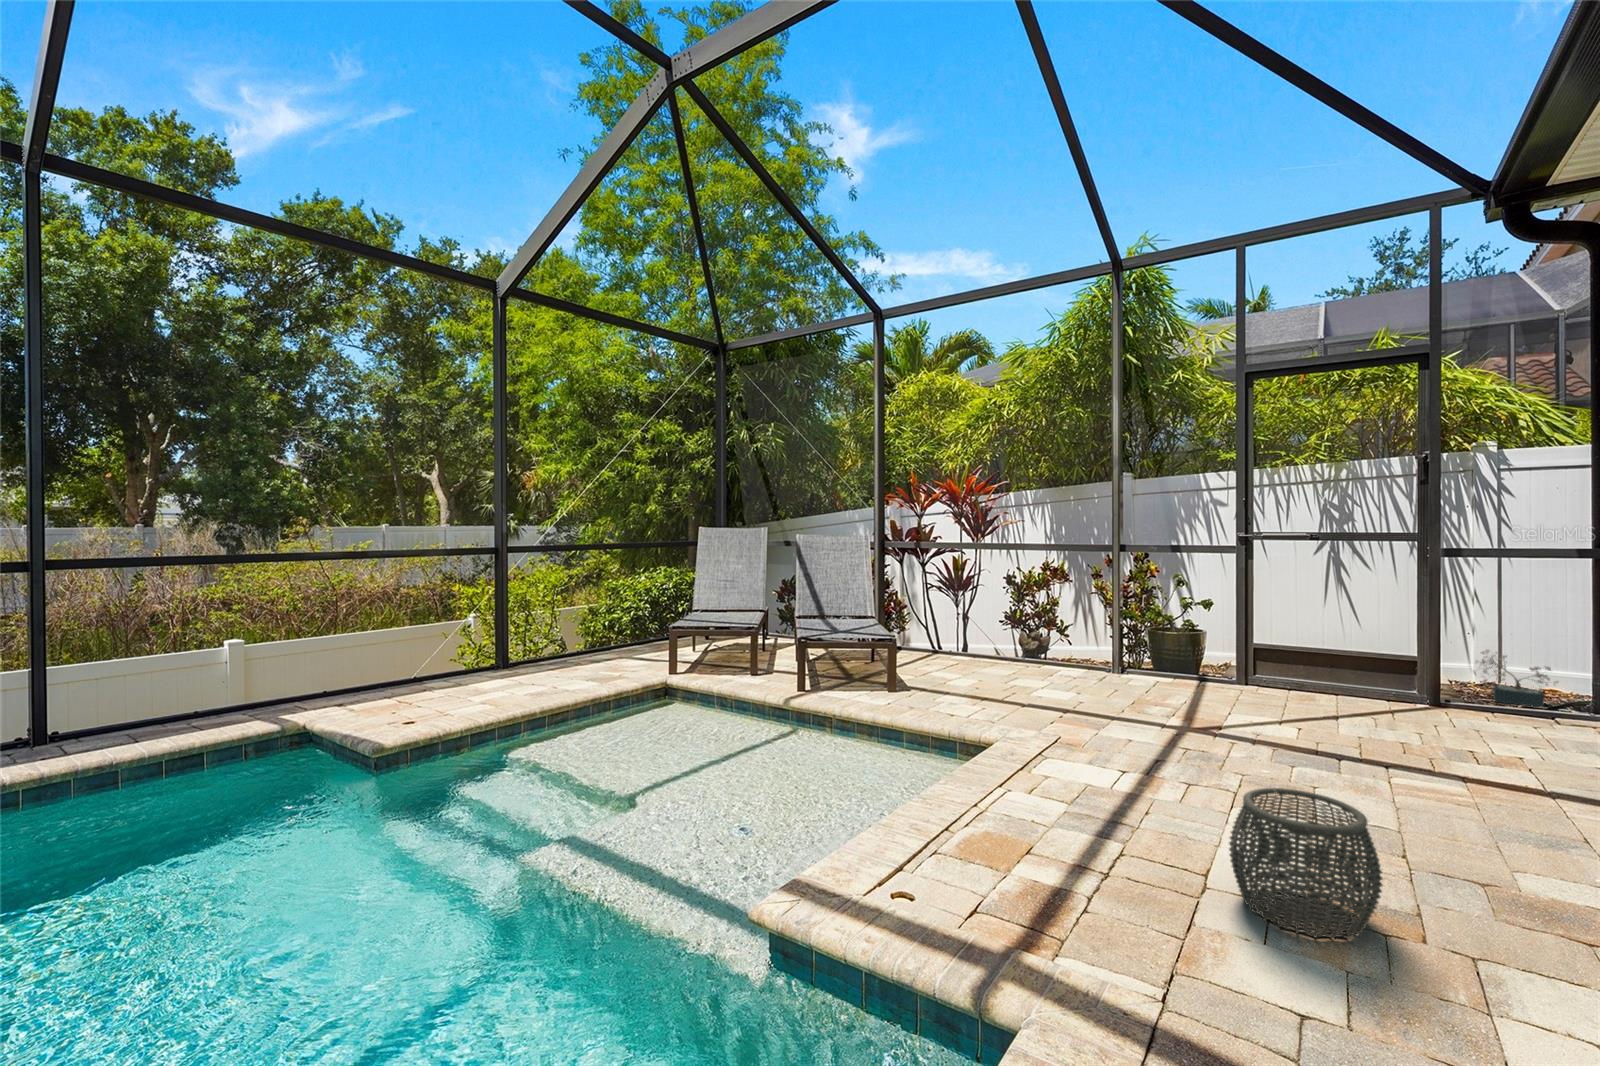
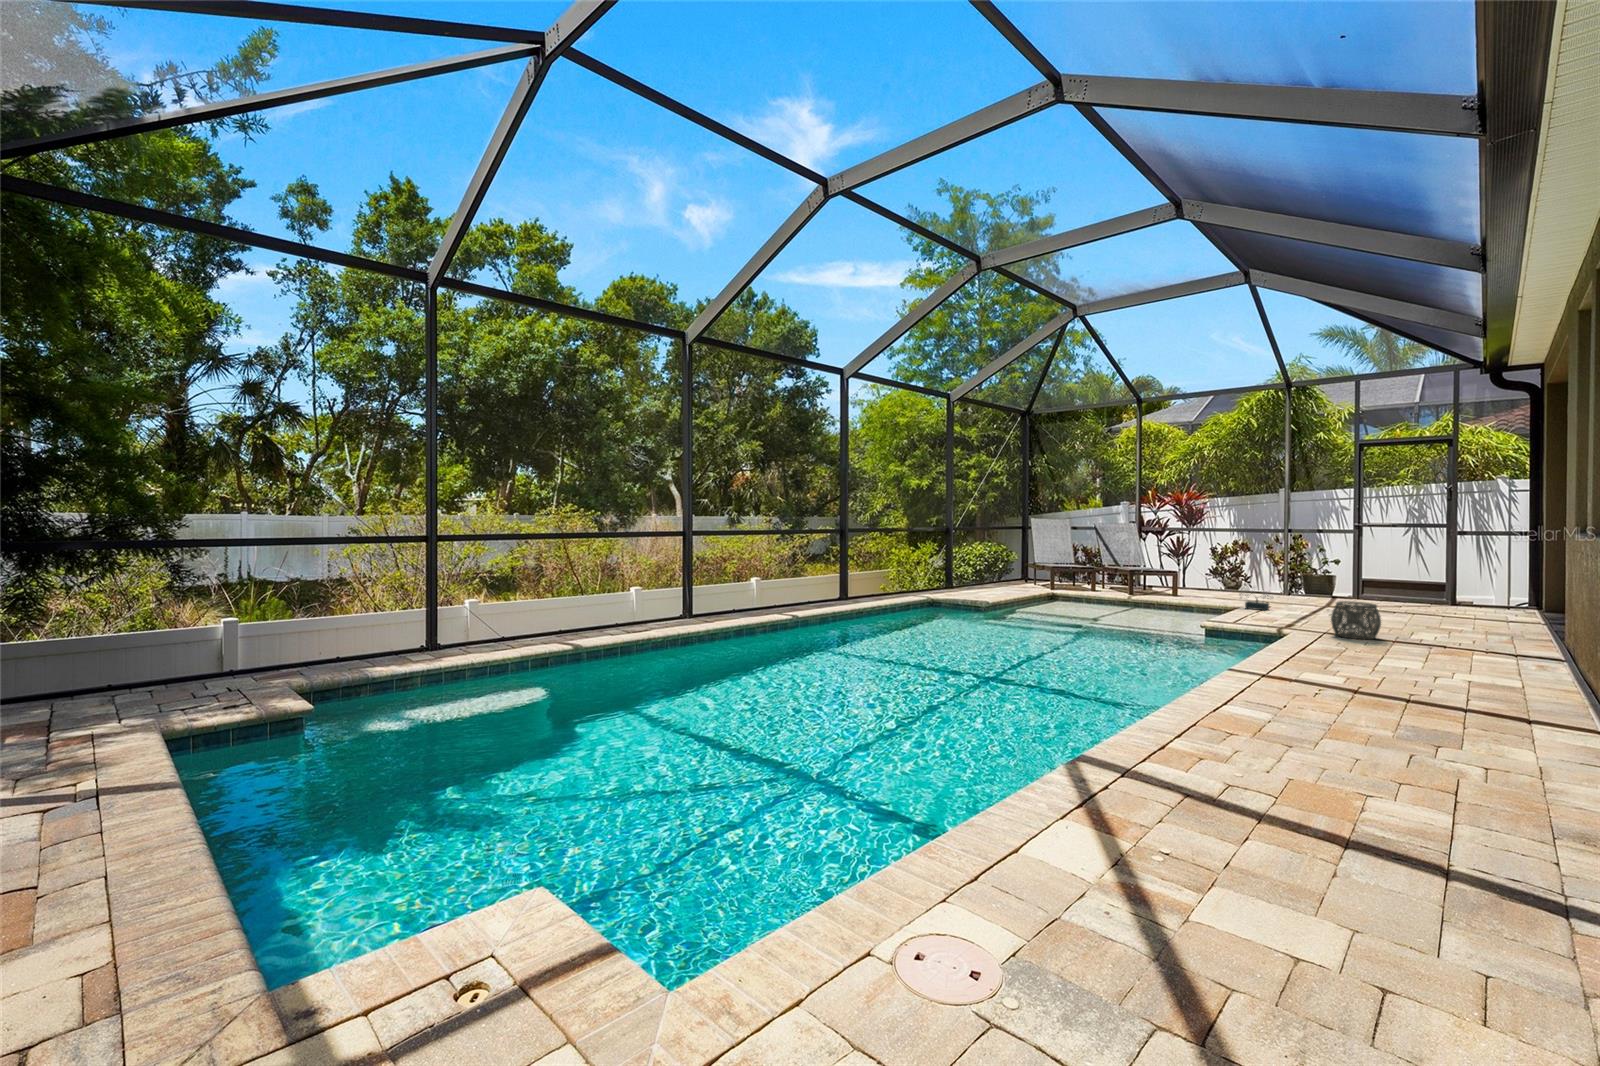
decorative plant: present [1474,650,1558,708] -> present [1240,584,1272,610]

